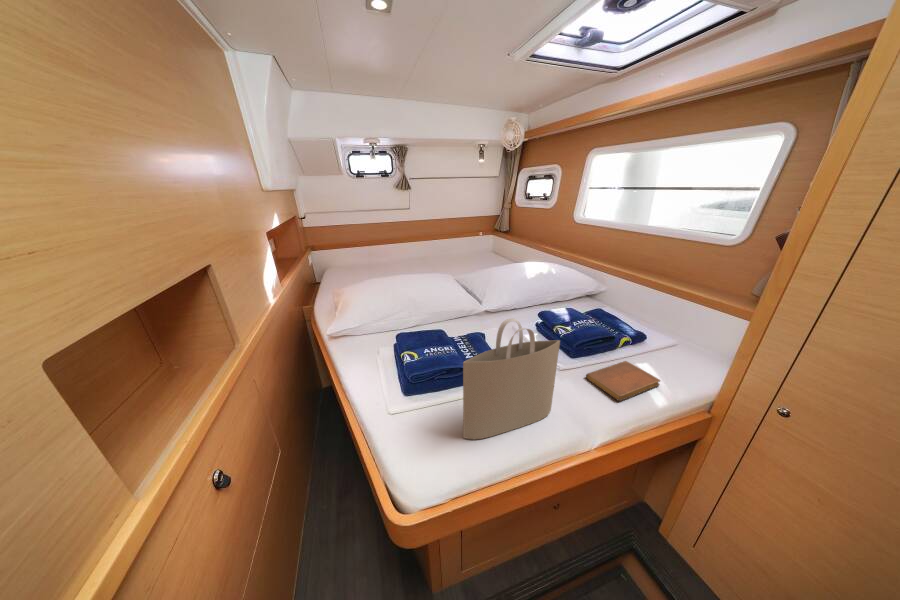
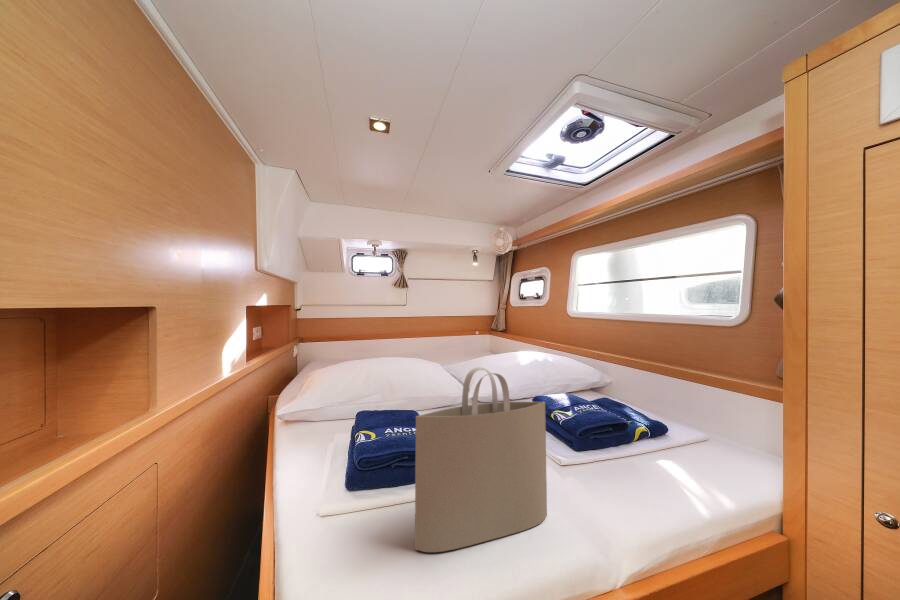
notebook: present [586,361,660,401] -> none [594,455,697,505]

